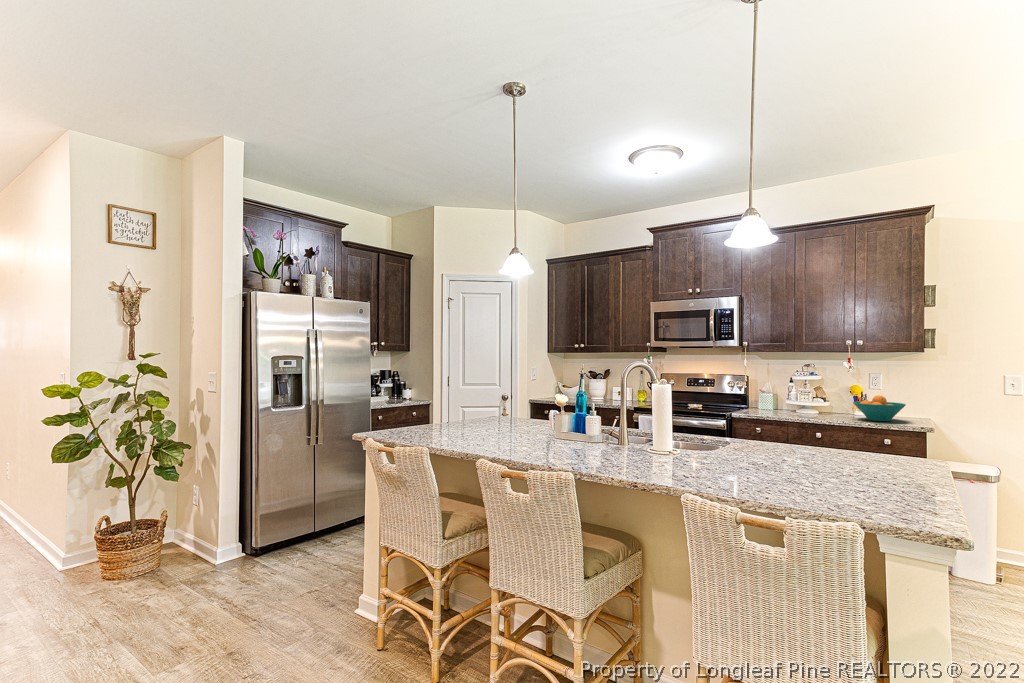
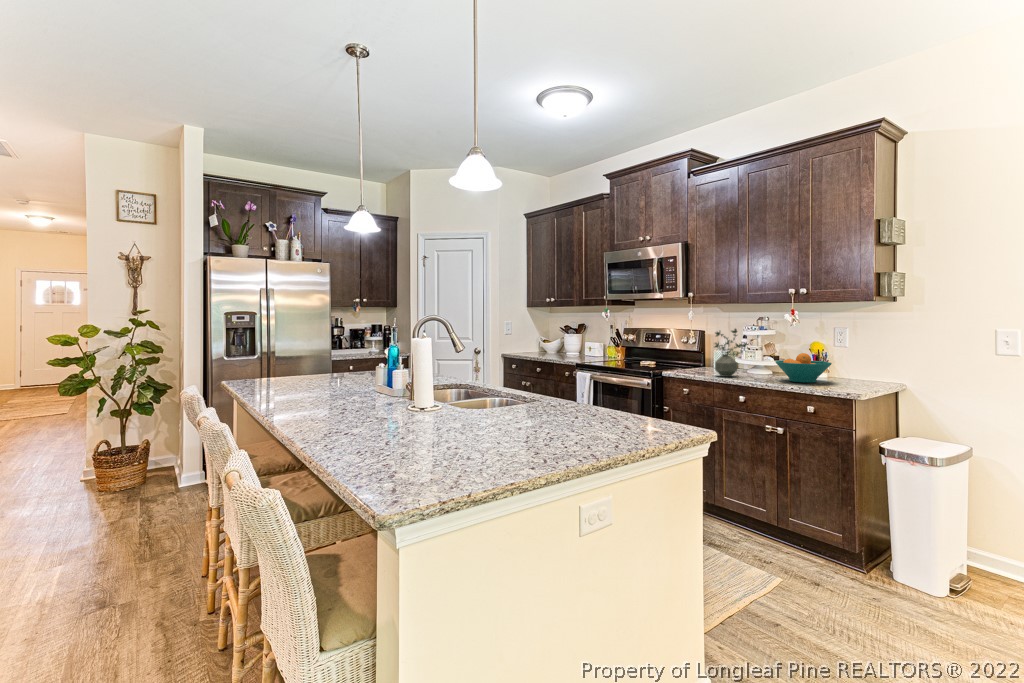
potted plant: none [792,373,820,417] -> present [715,329,747,377]

